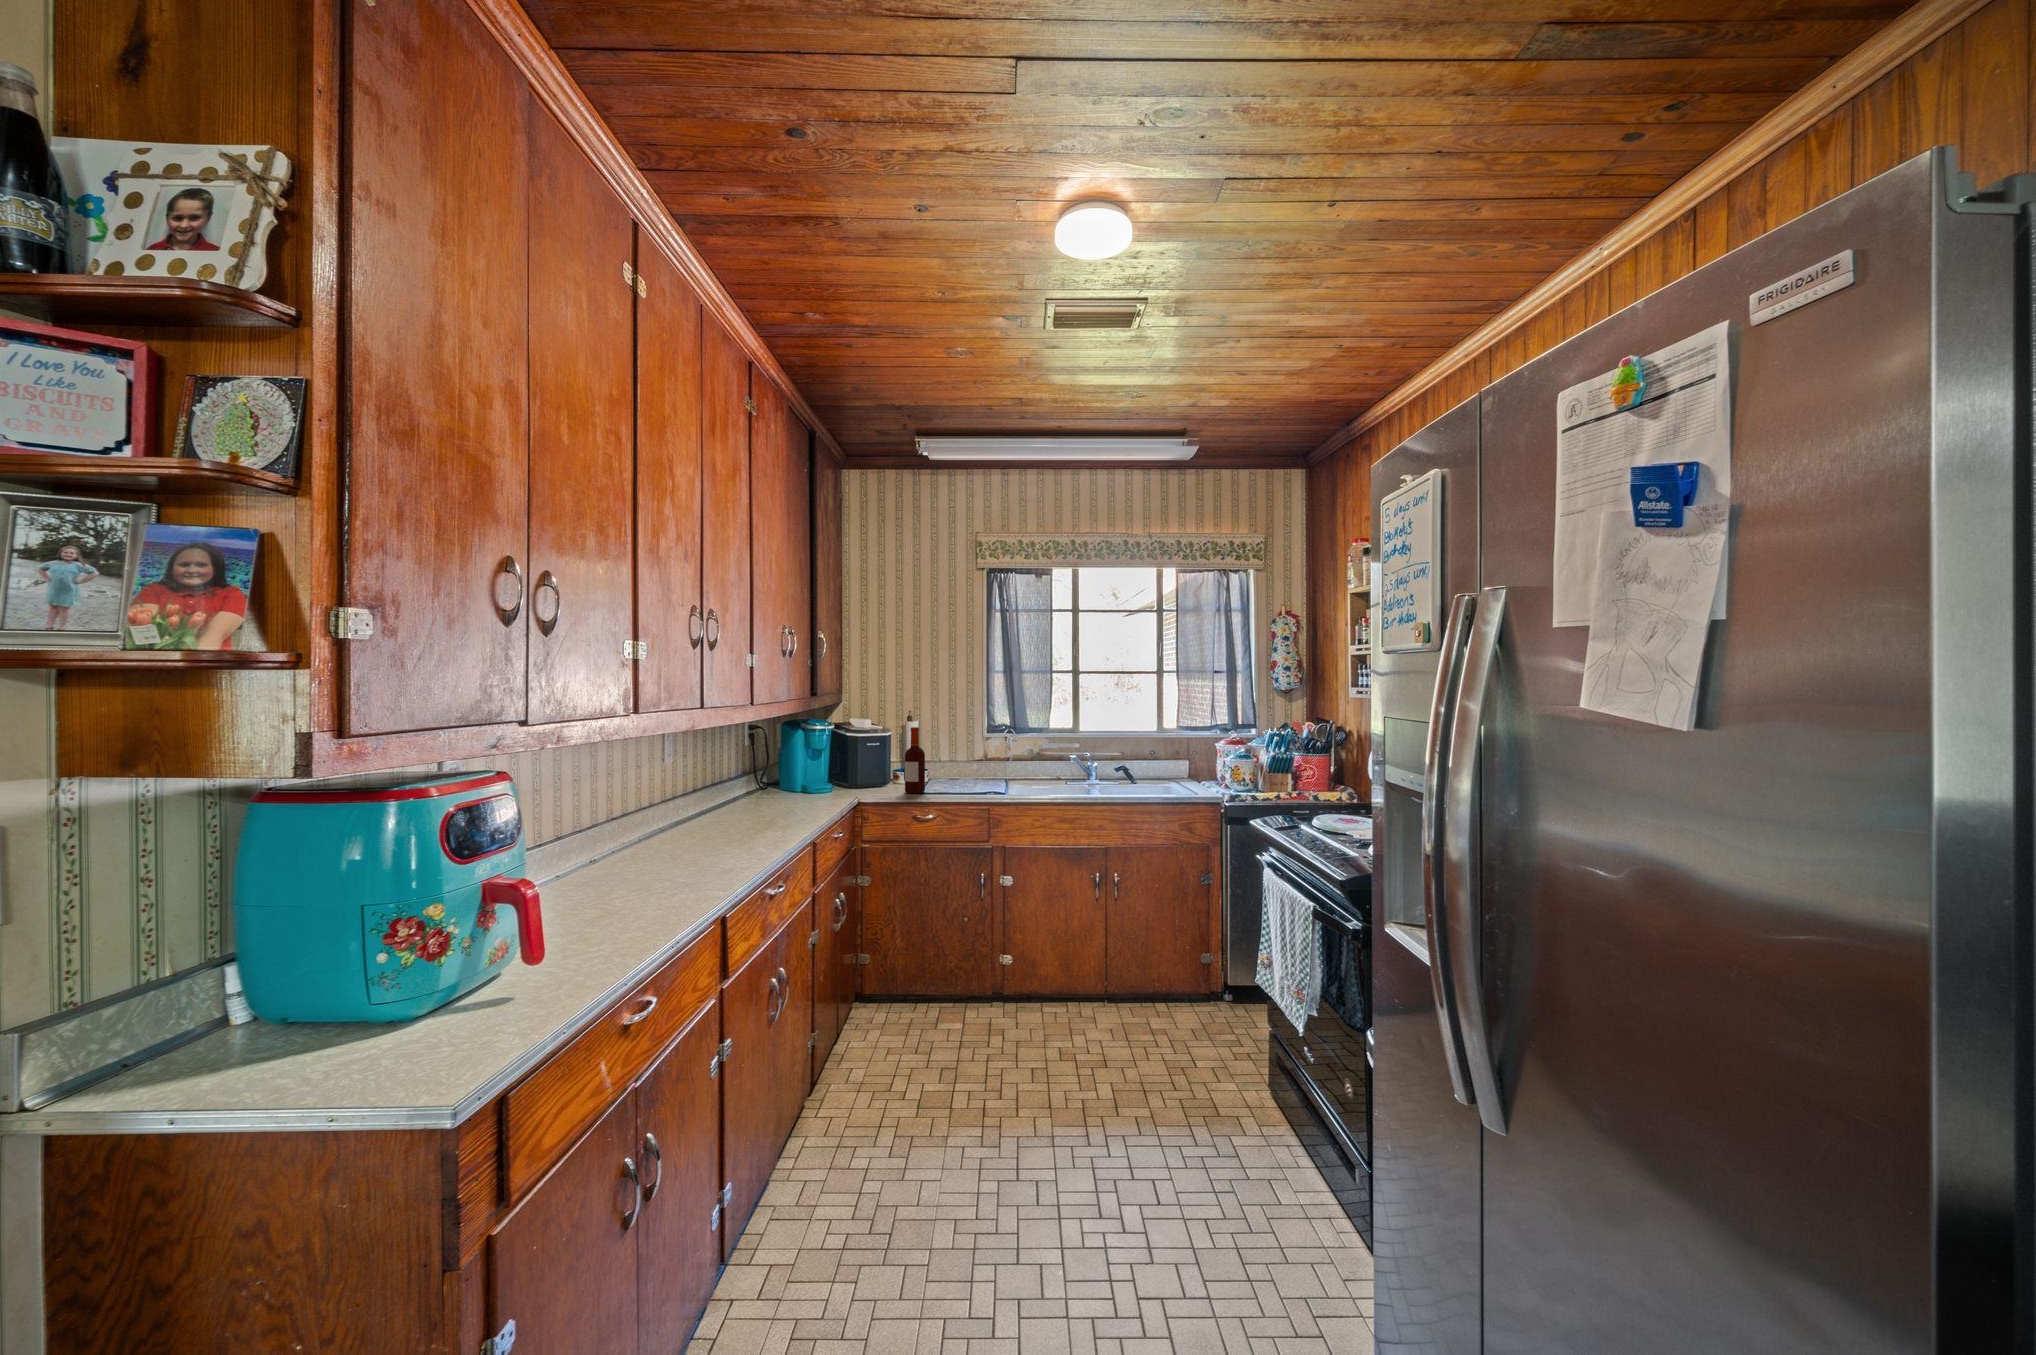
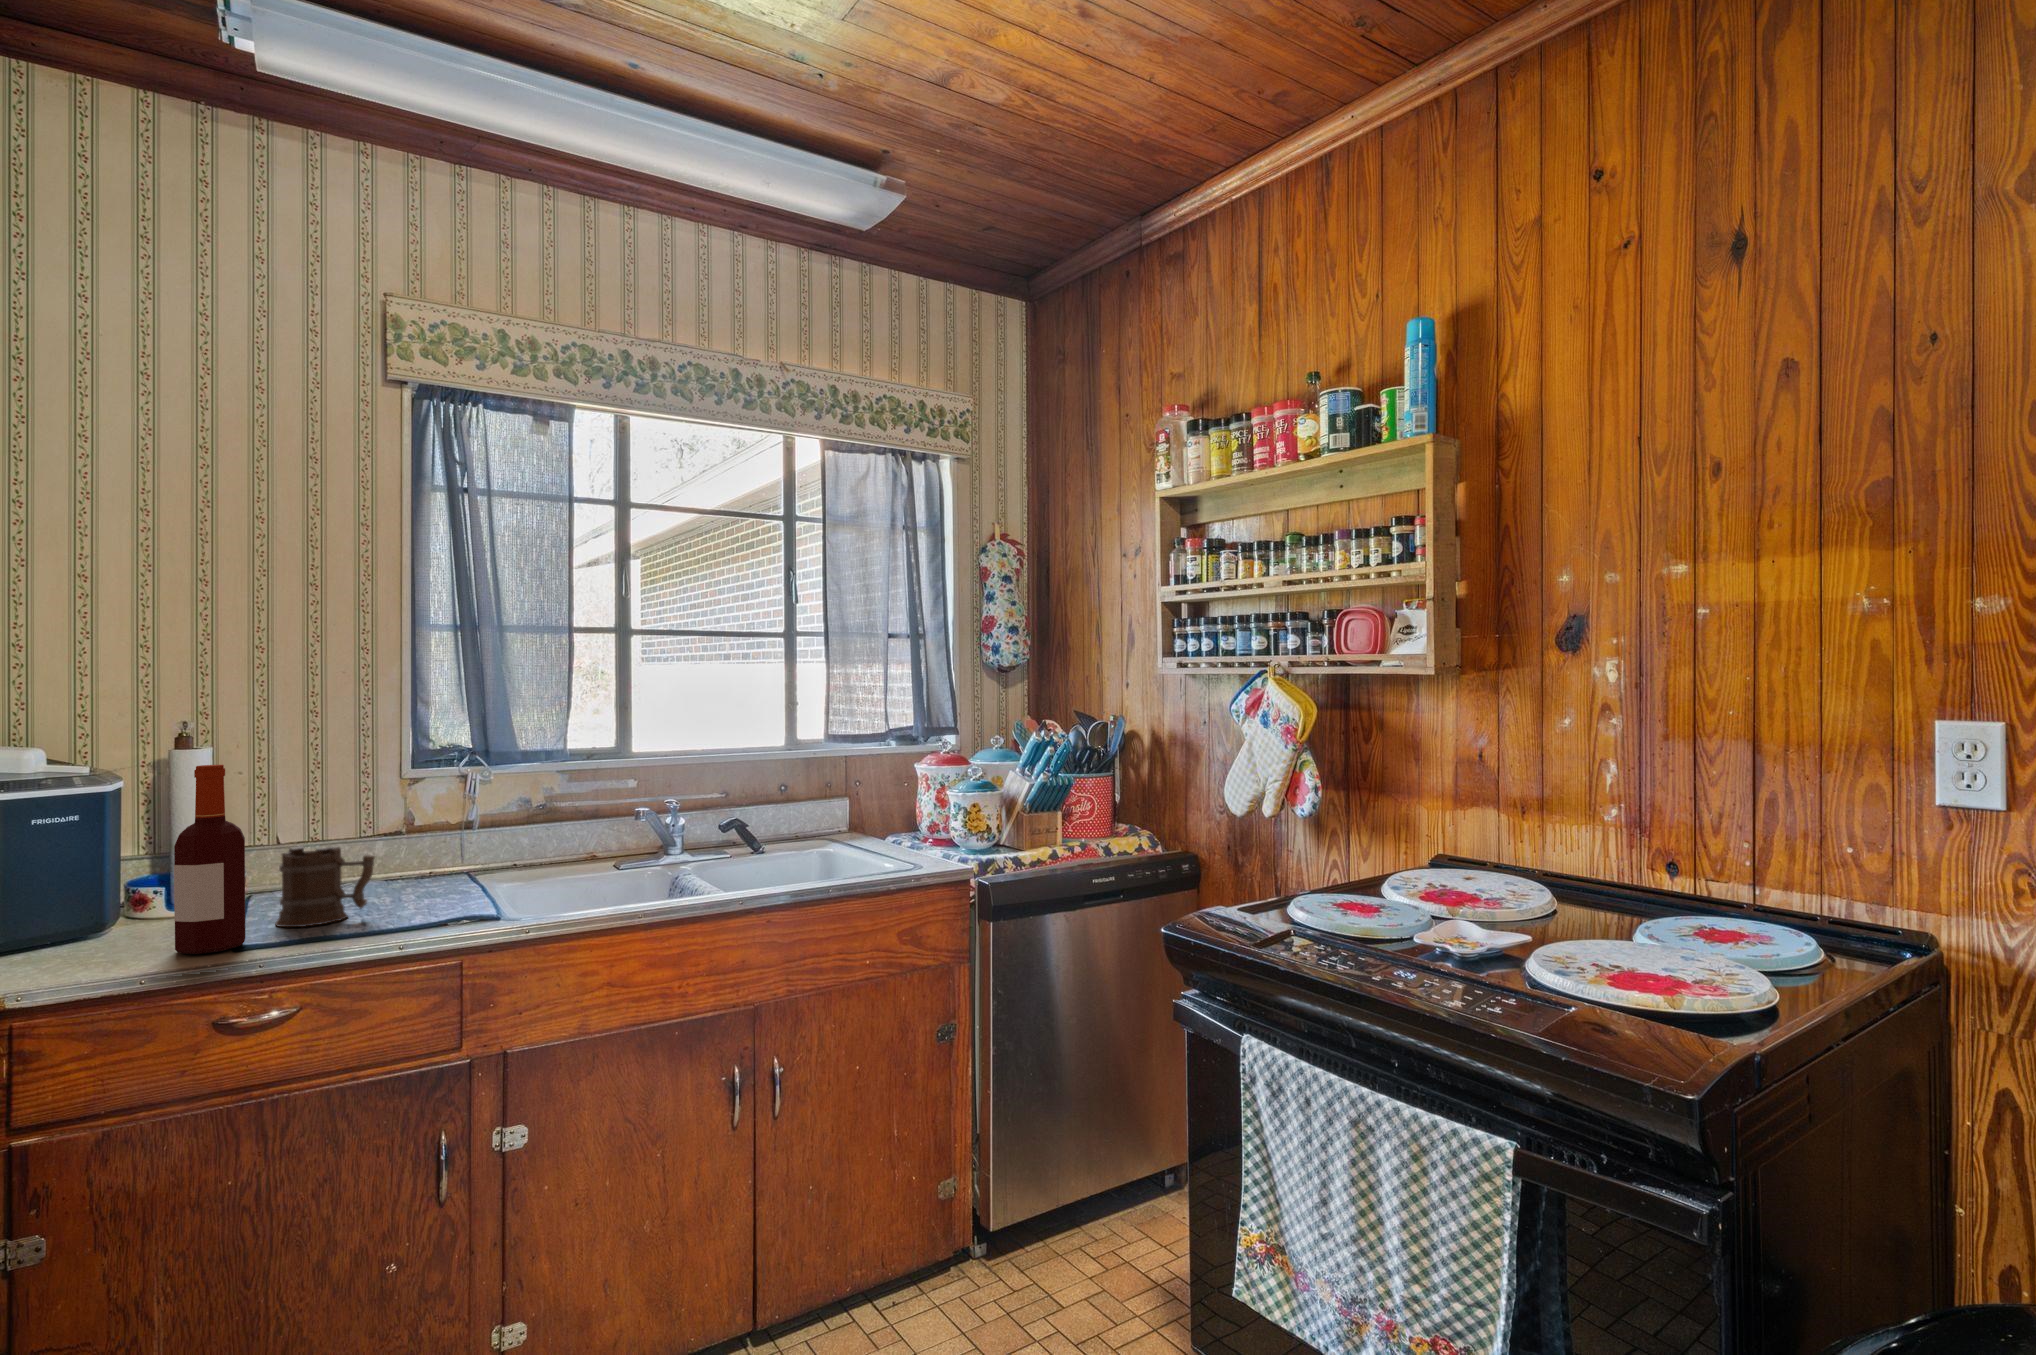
mug: none [935,760,966,789] -> present [275,846,375,927]

